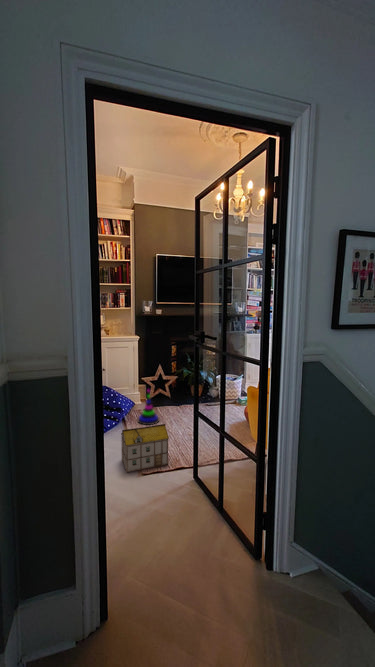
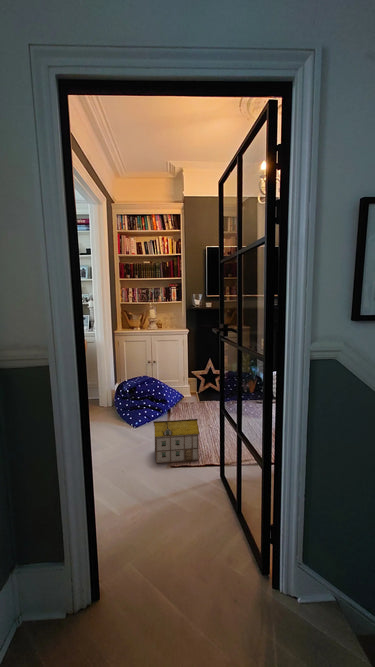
stacking toy: present [138,391,159,425] -> none [181,383,203,419]

